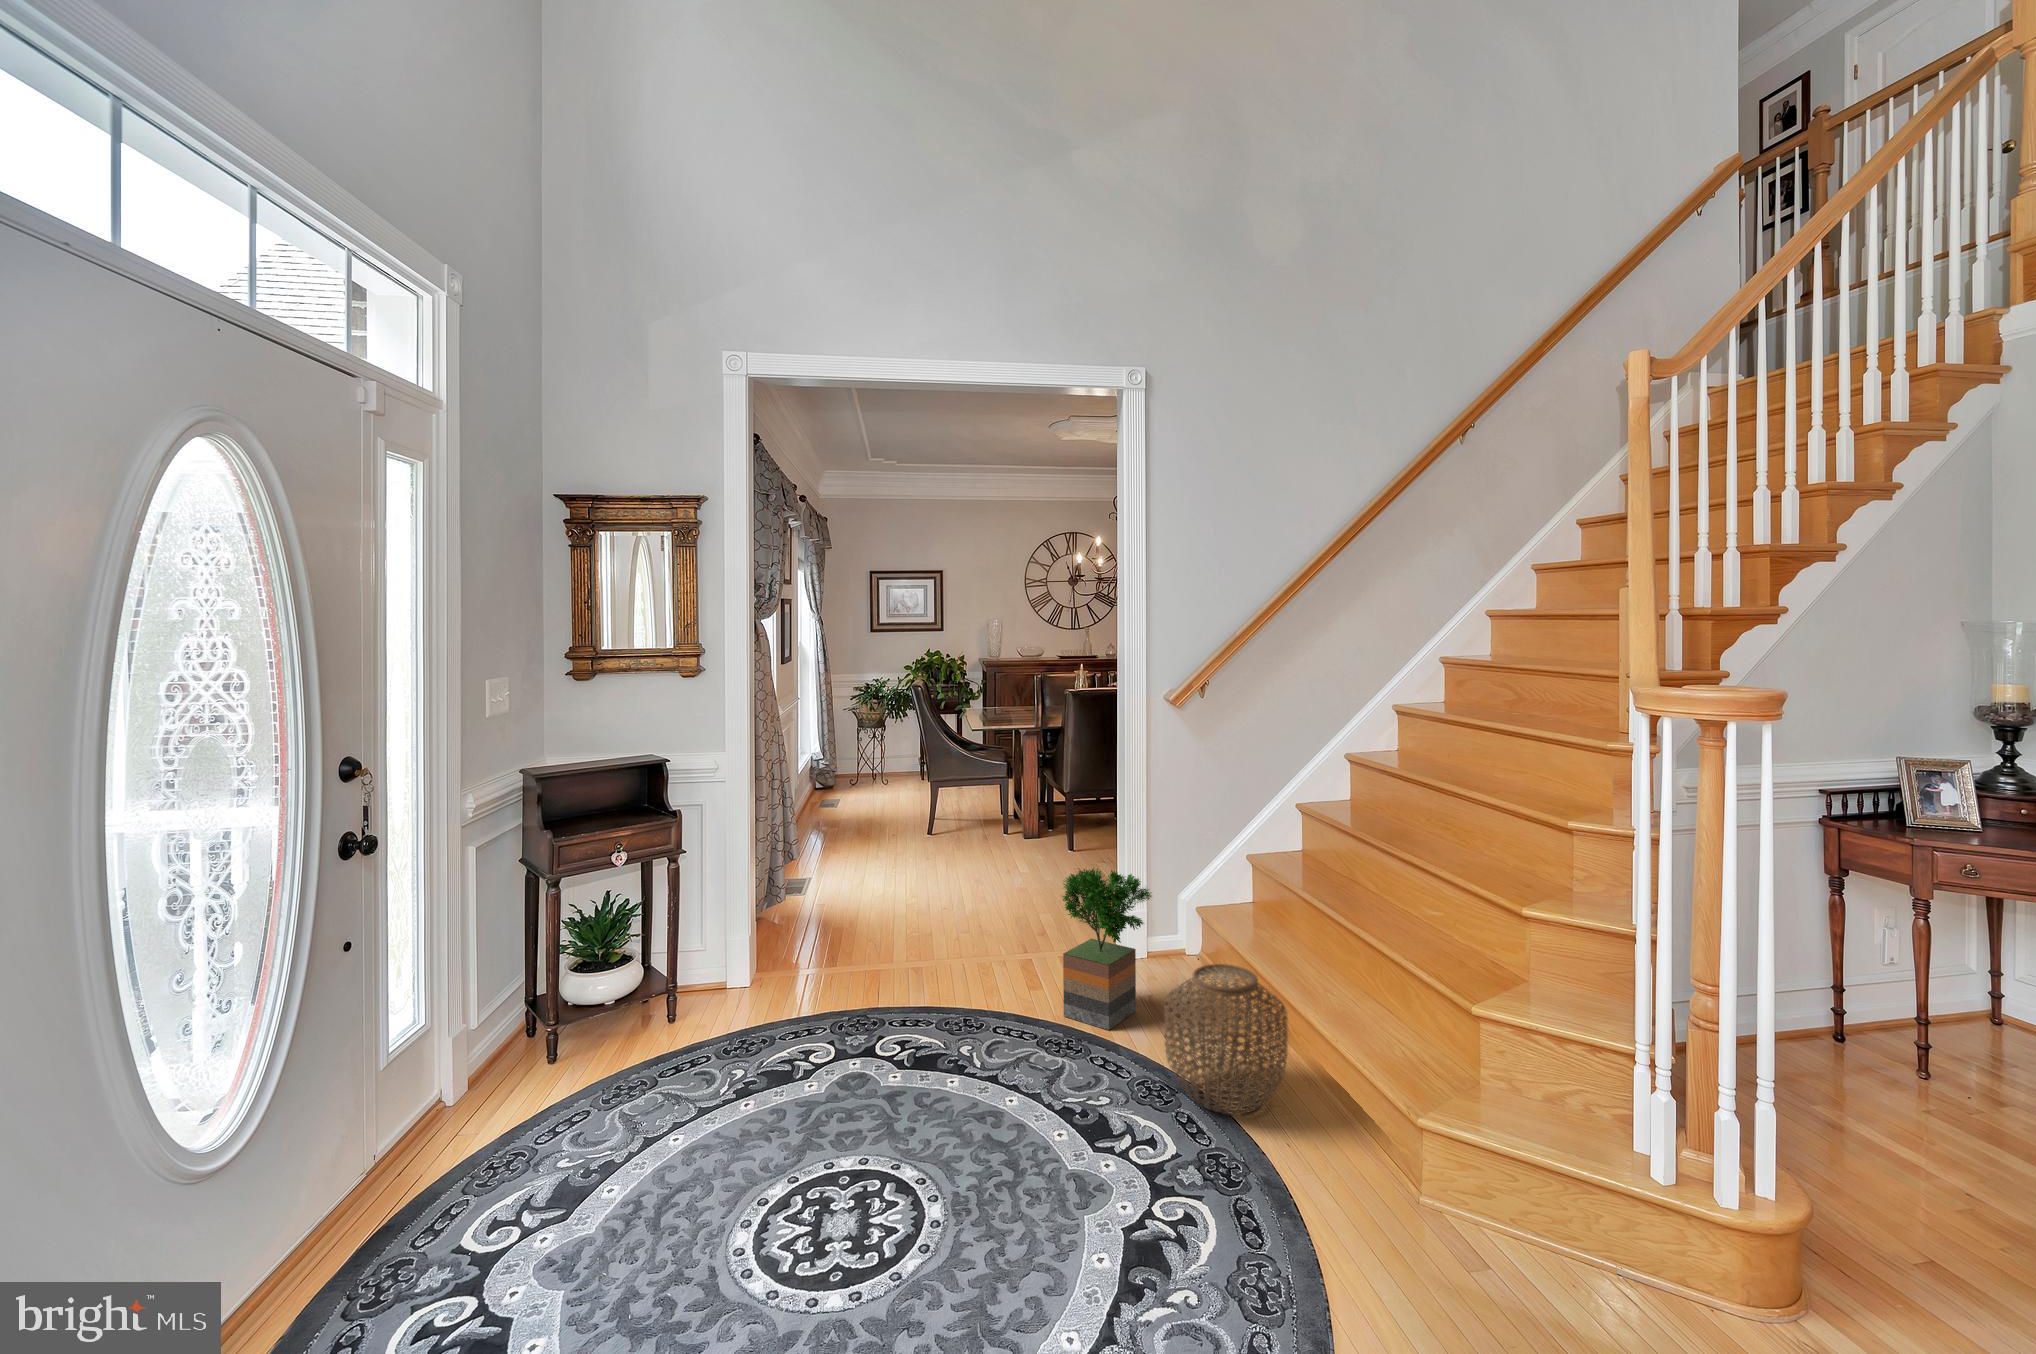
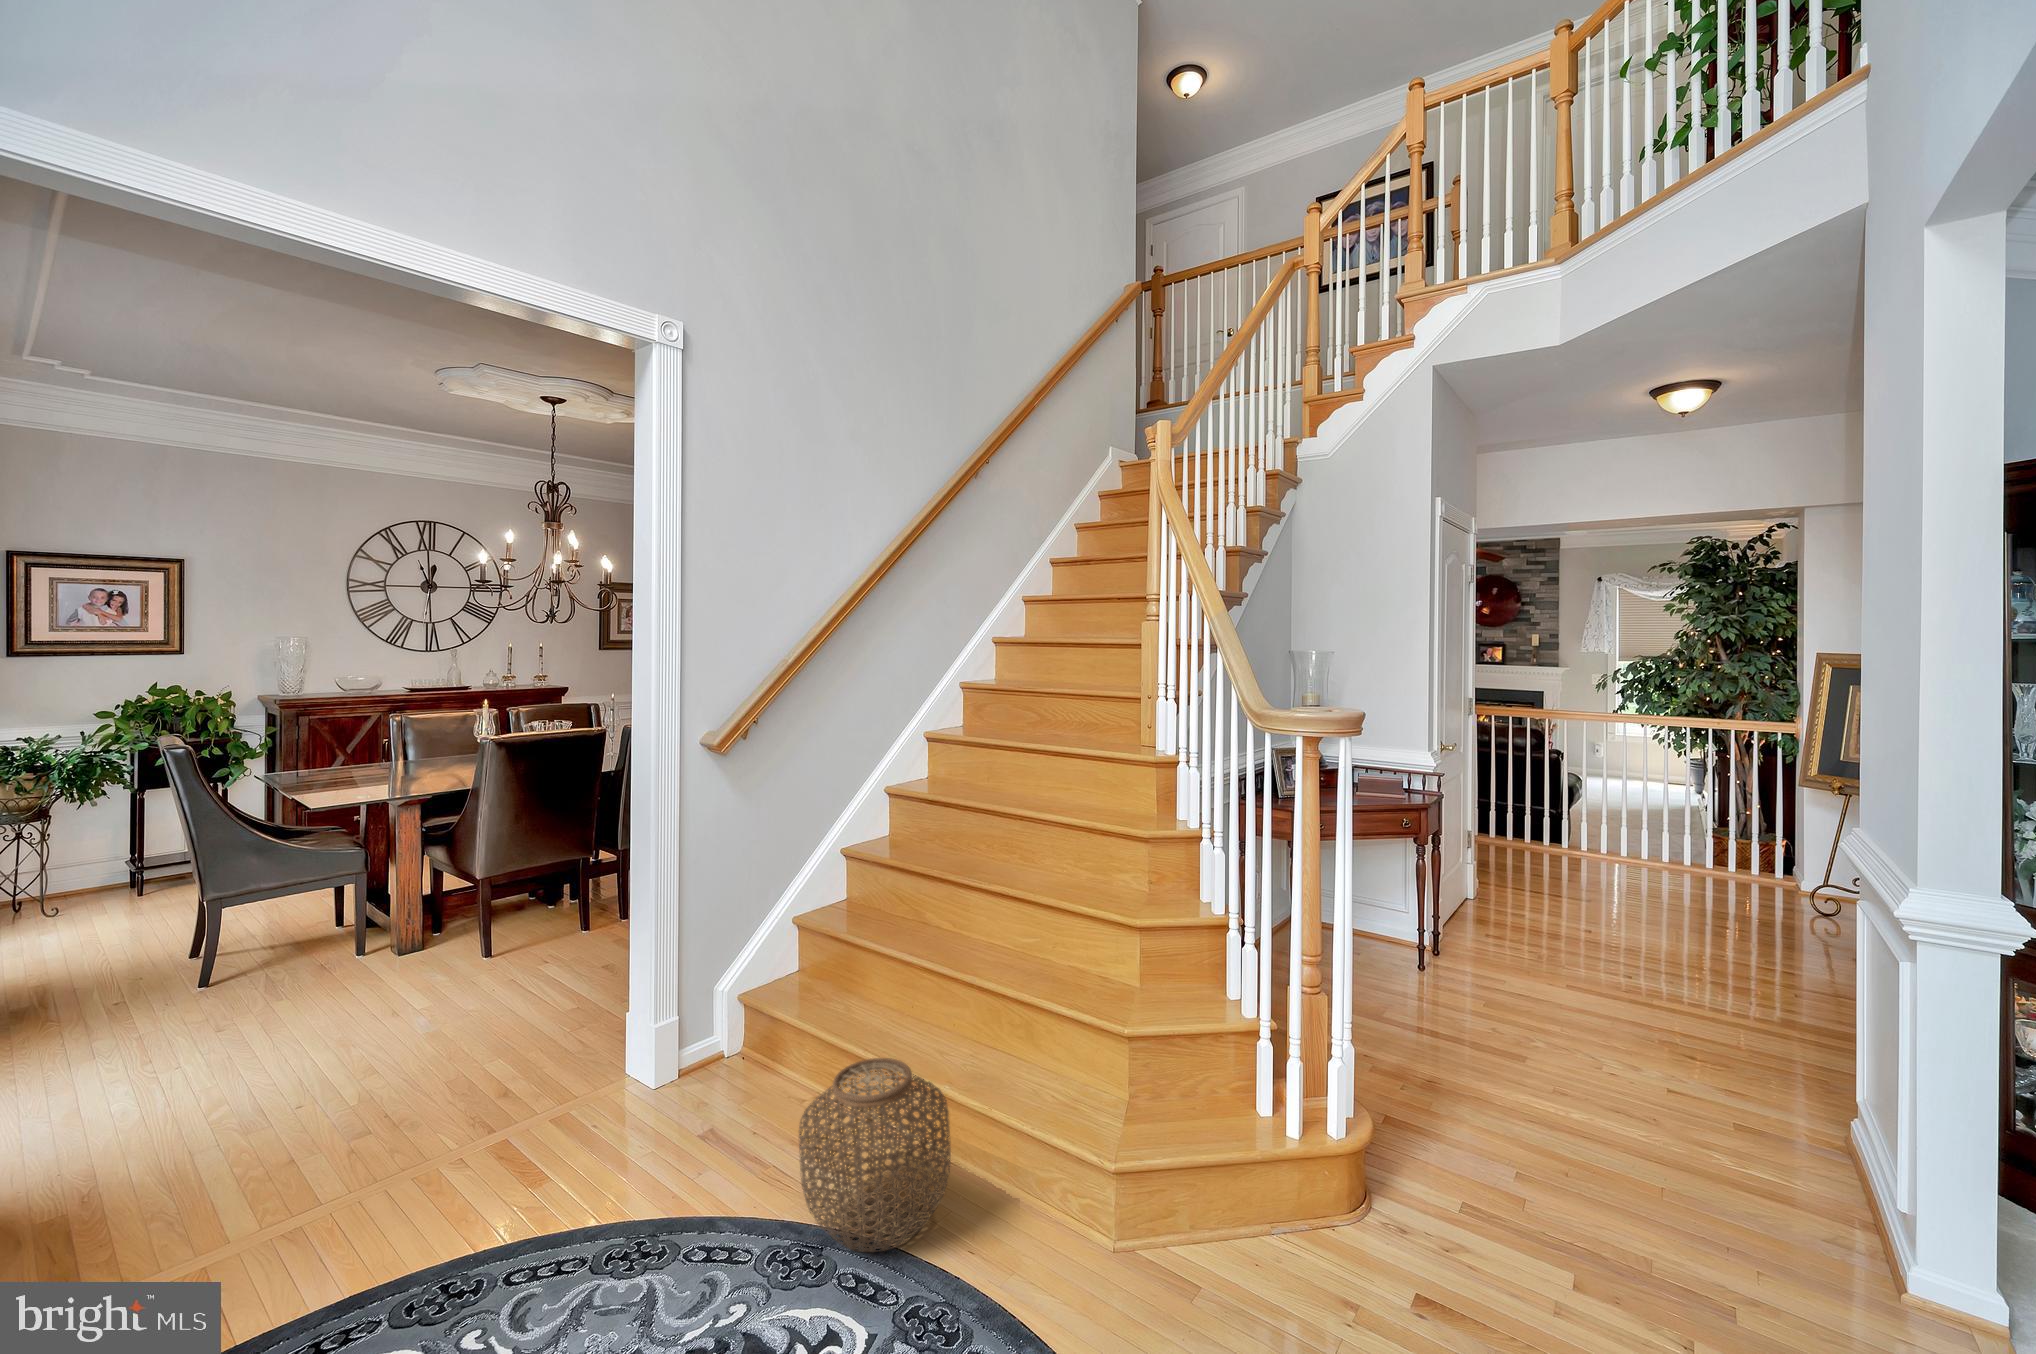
potted tree: present [1062,868,1152,1030] -> none [588,975,728,1206]

